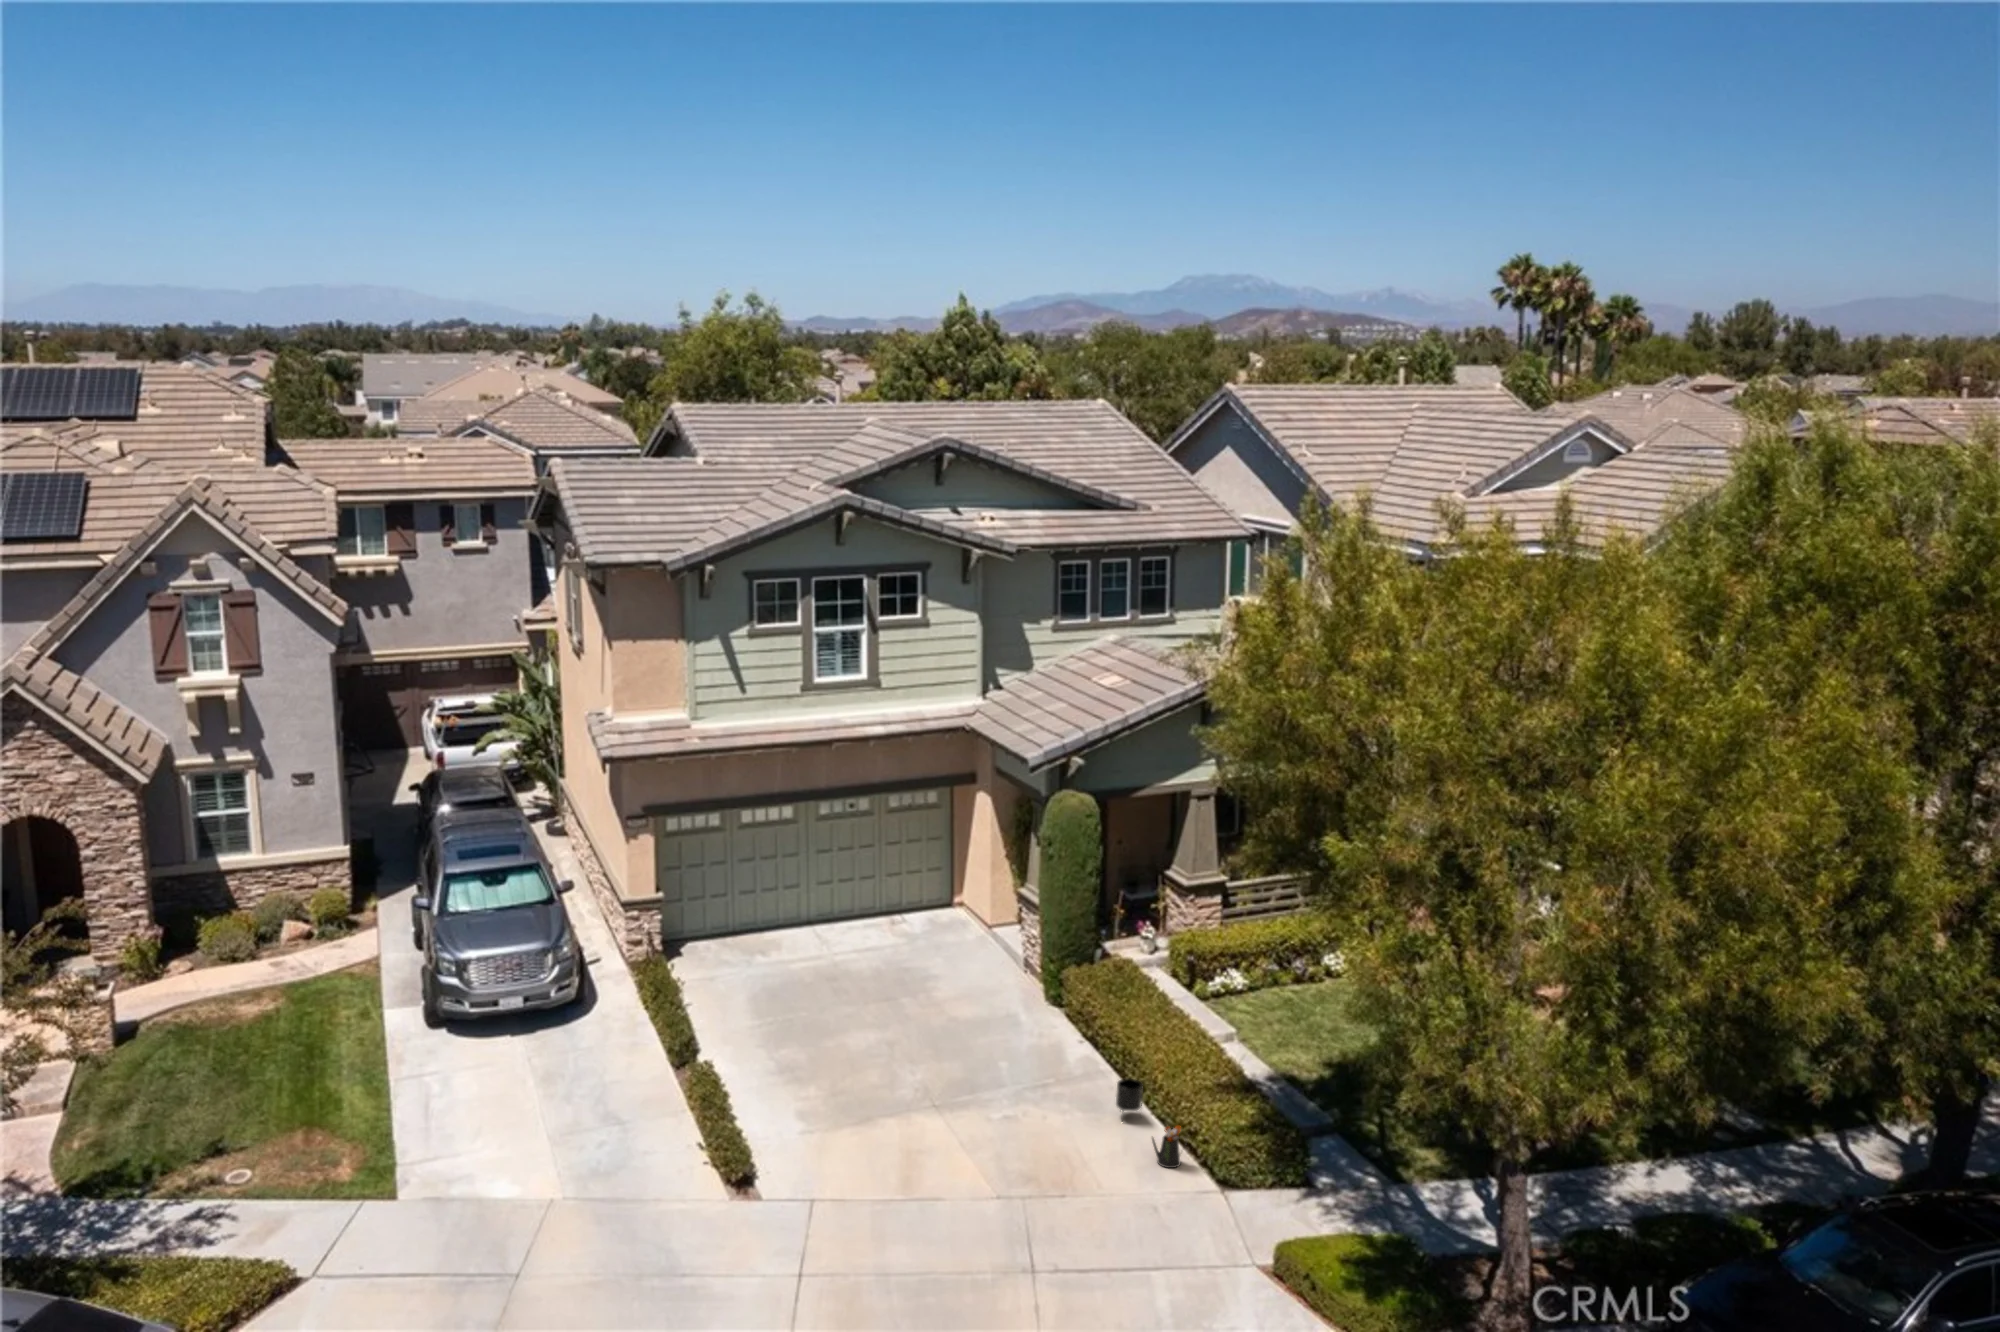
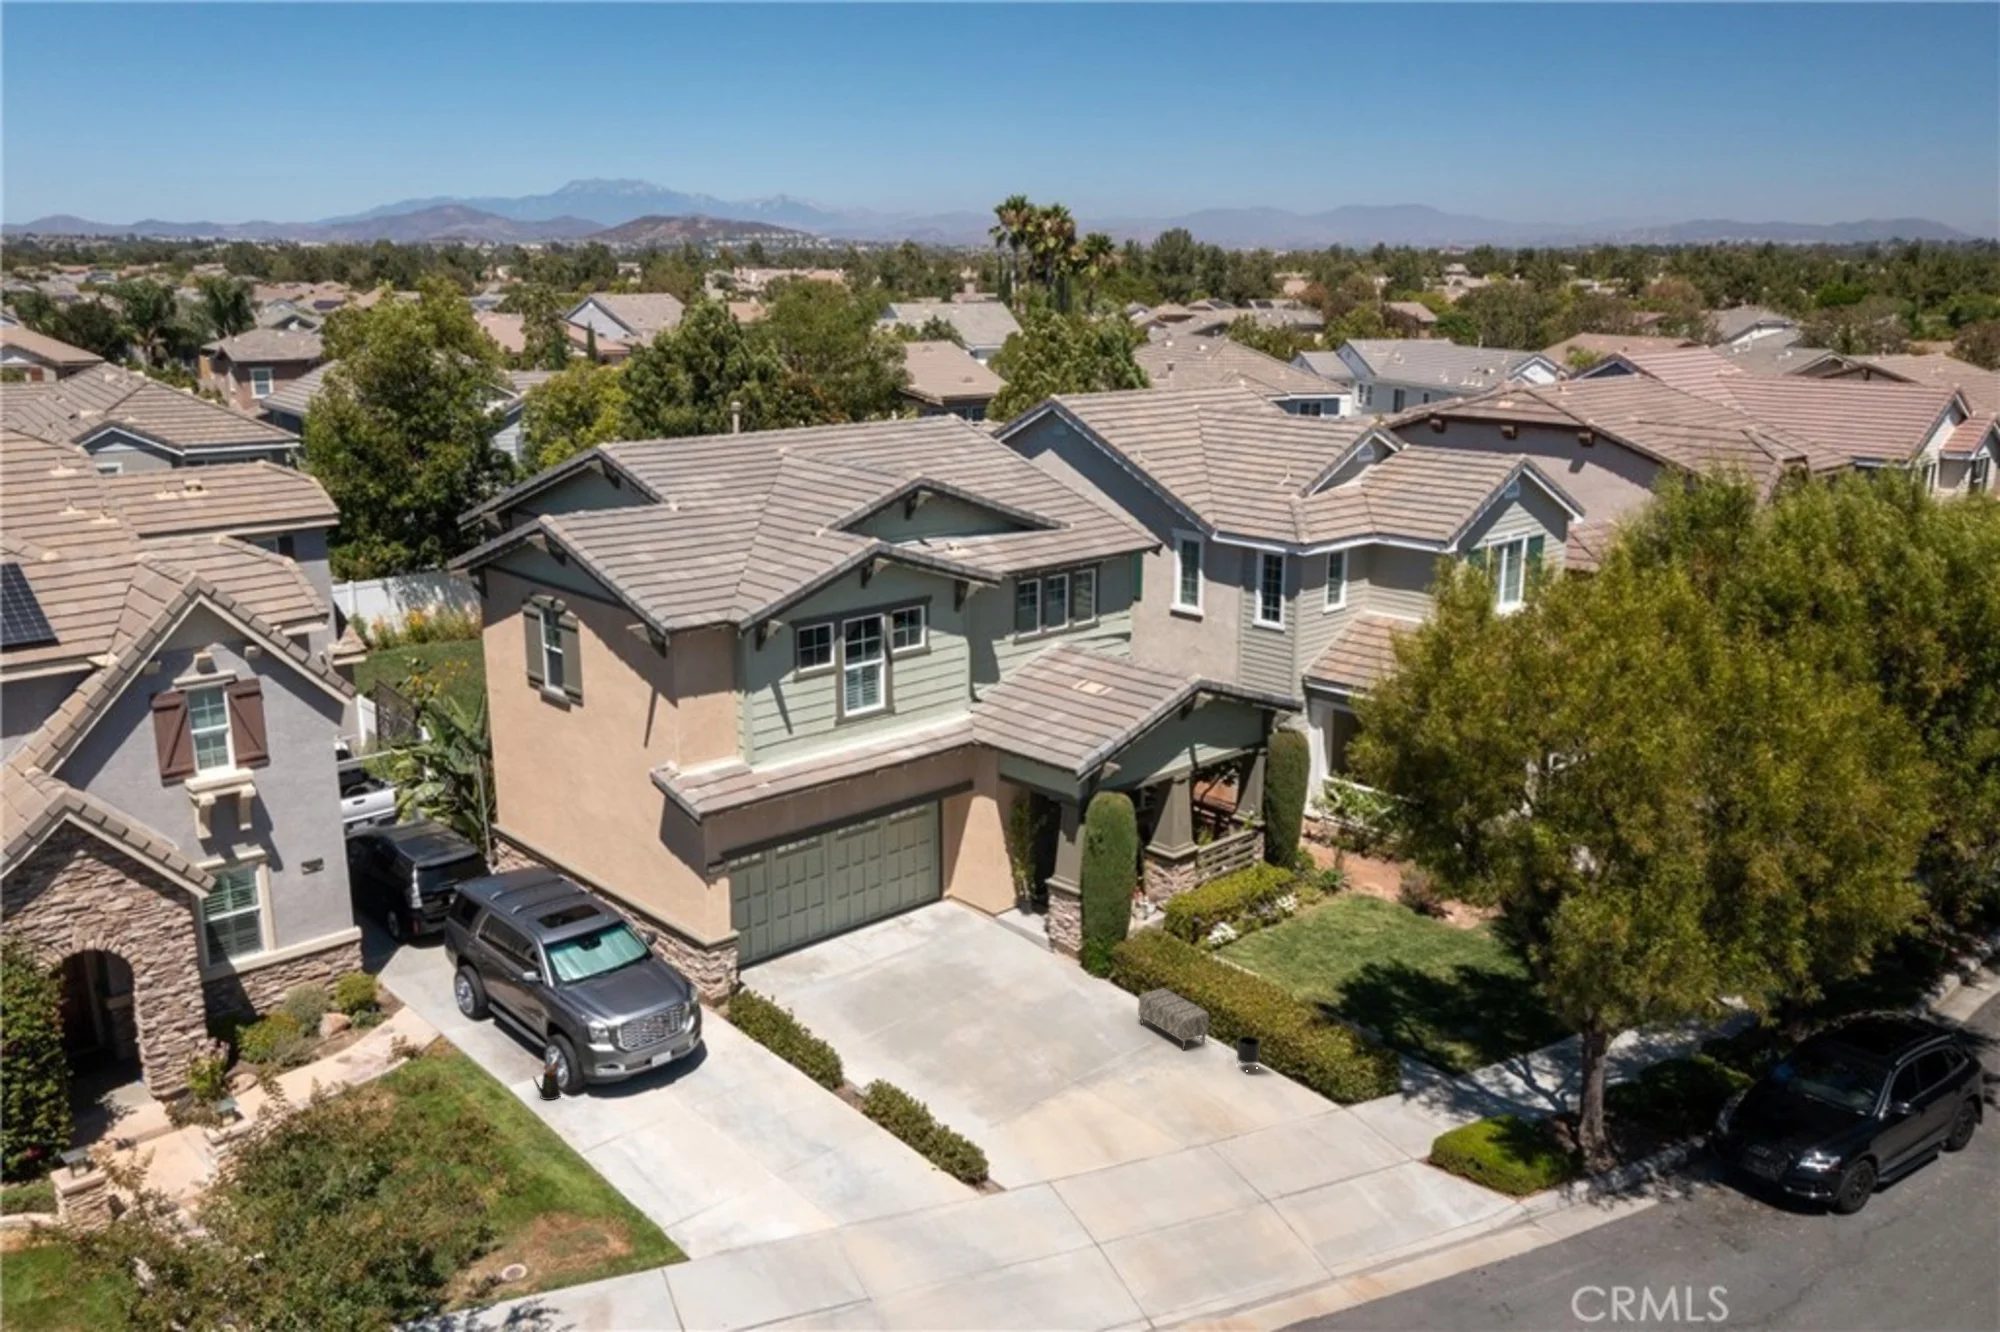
bench: none [1050,1016,1110,1086] -> present [1138,988,1209,1050]
watering can: present [1152,1126,1181,1168] -> present [534,1062,561,1100]

